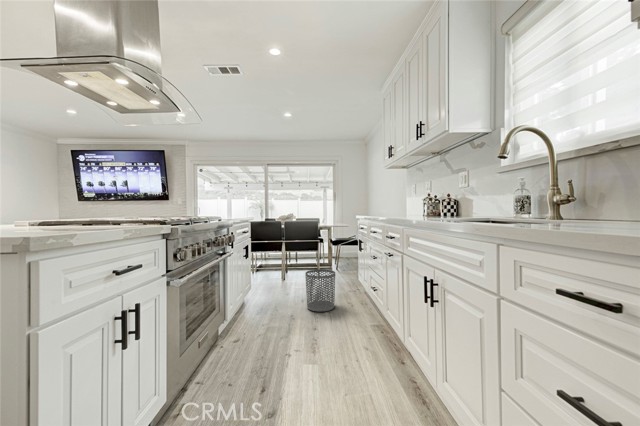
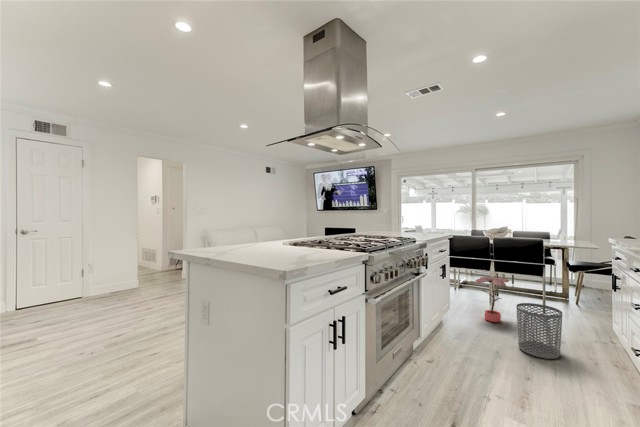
potted plant: none [272,254,298,294] -> present [476,277,509,322]

